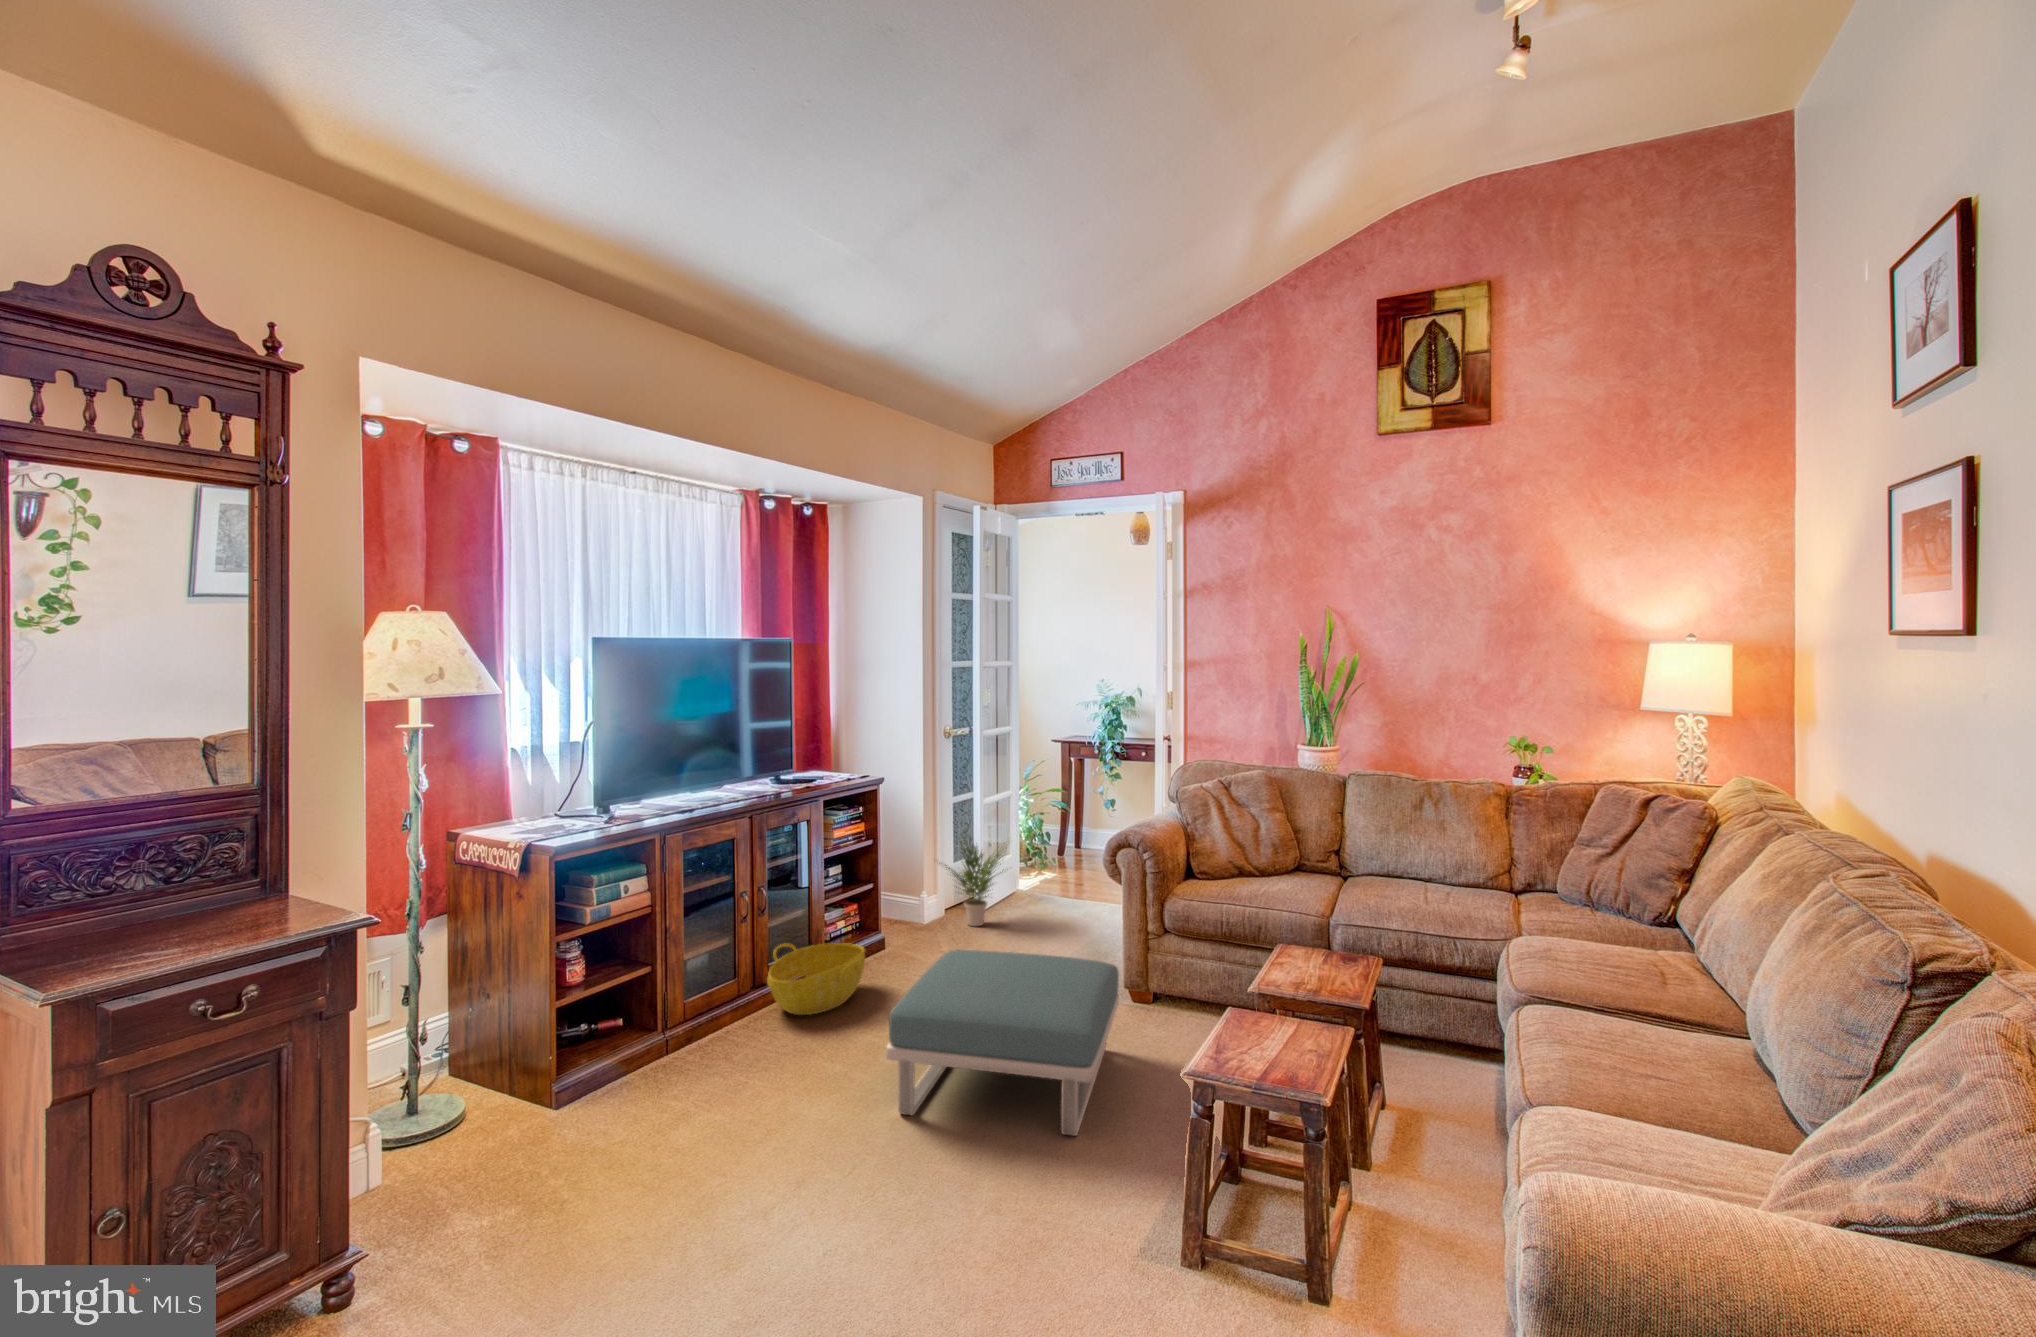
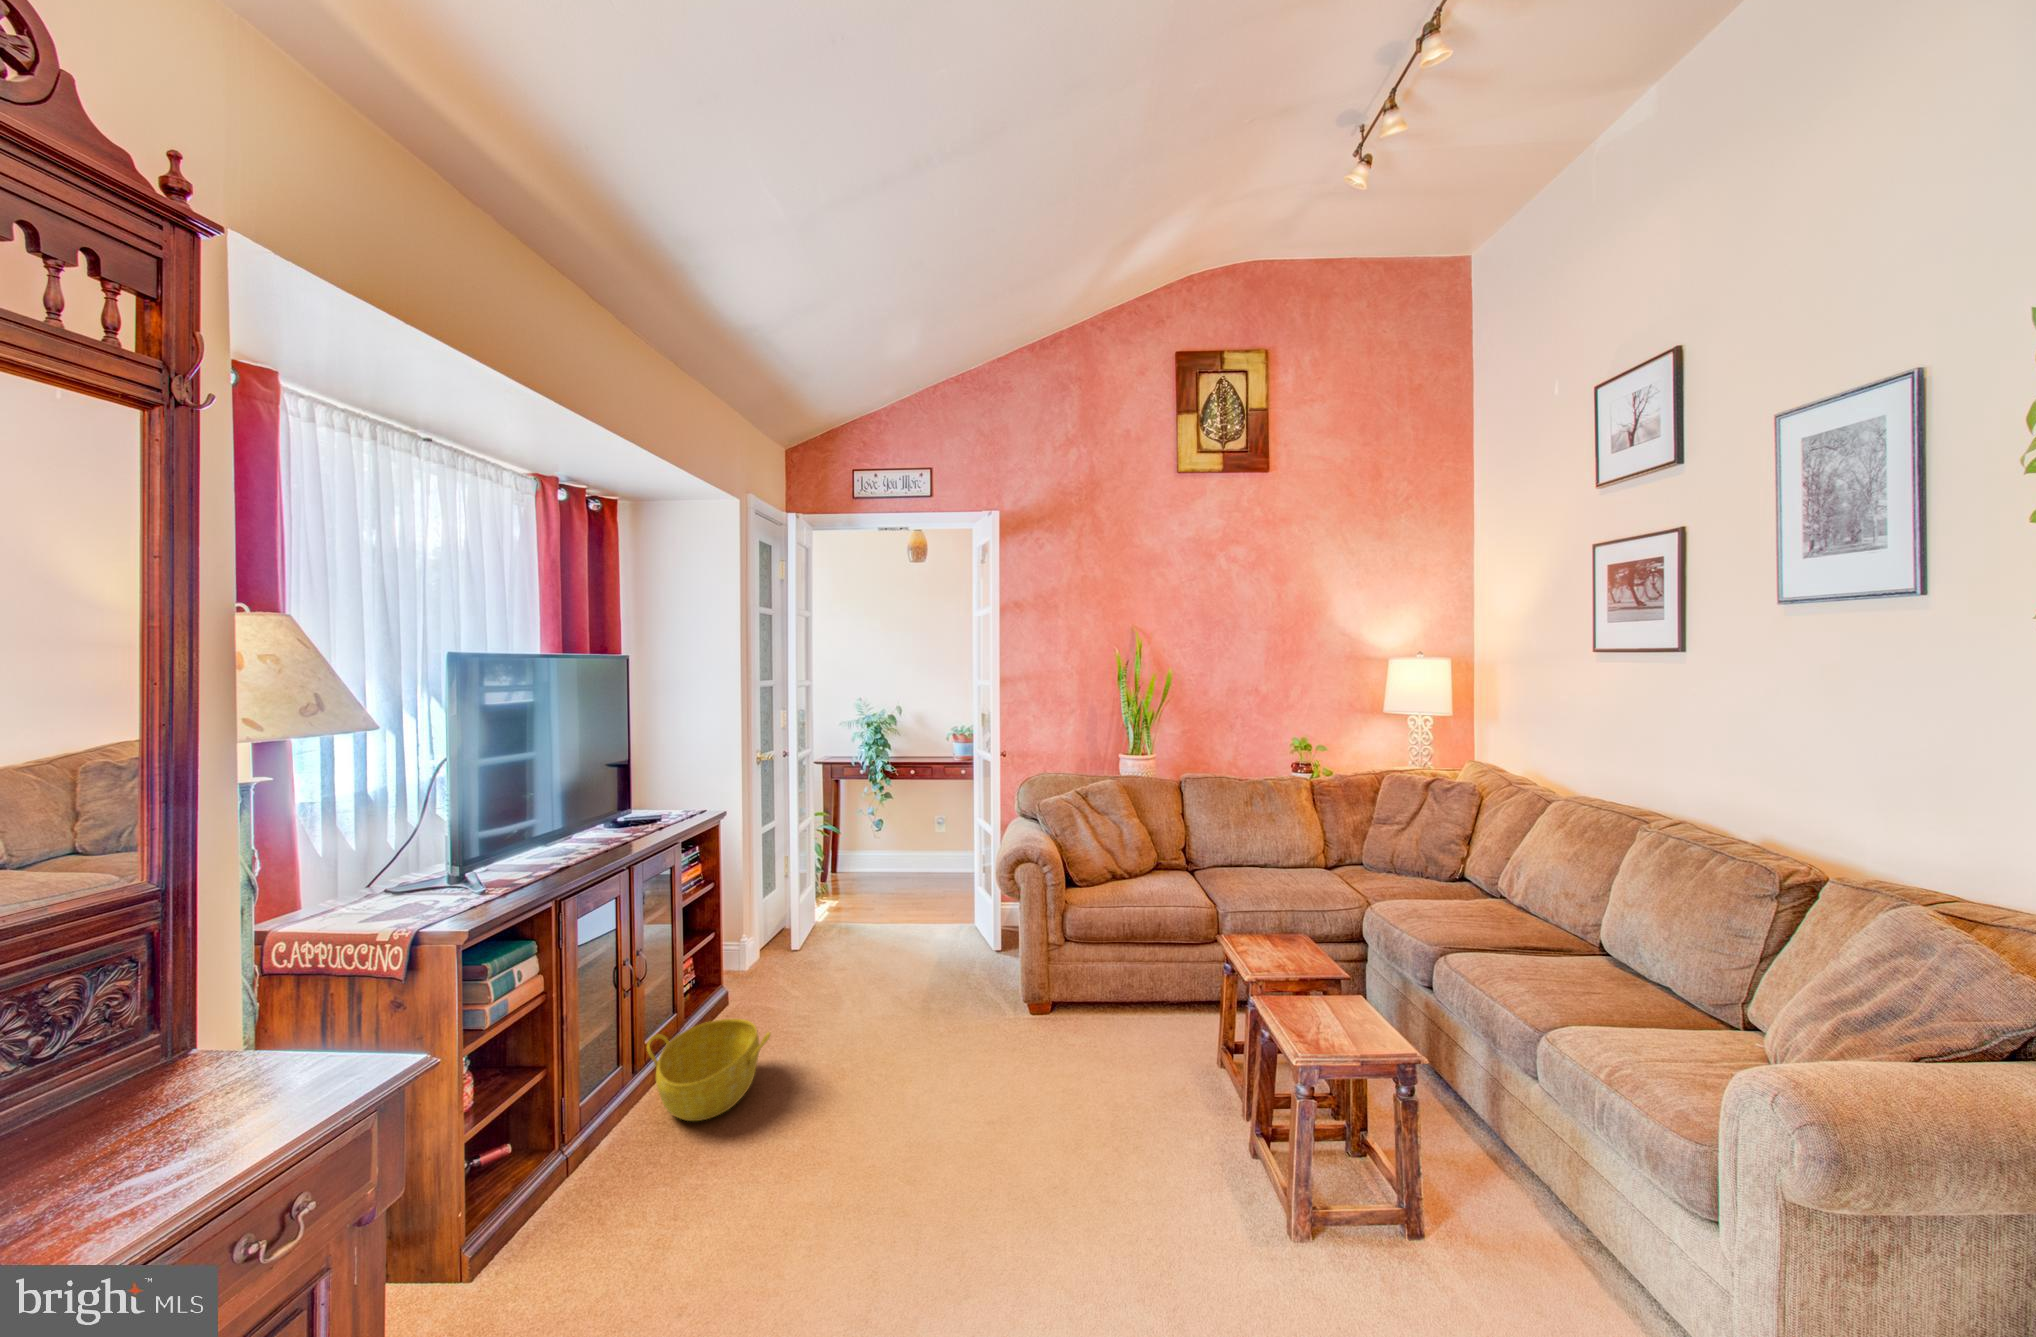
potted plant: present [939,840,1008,926] -> none [757,868,854,972]
footstool: present [886,950,1119,1136] -> none [893,987,1145,1209]

